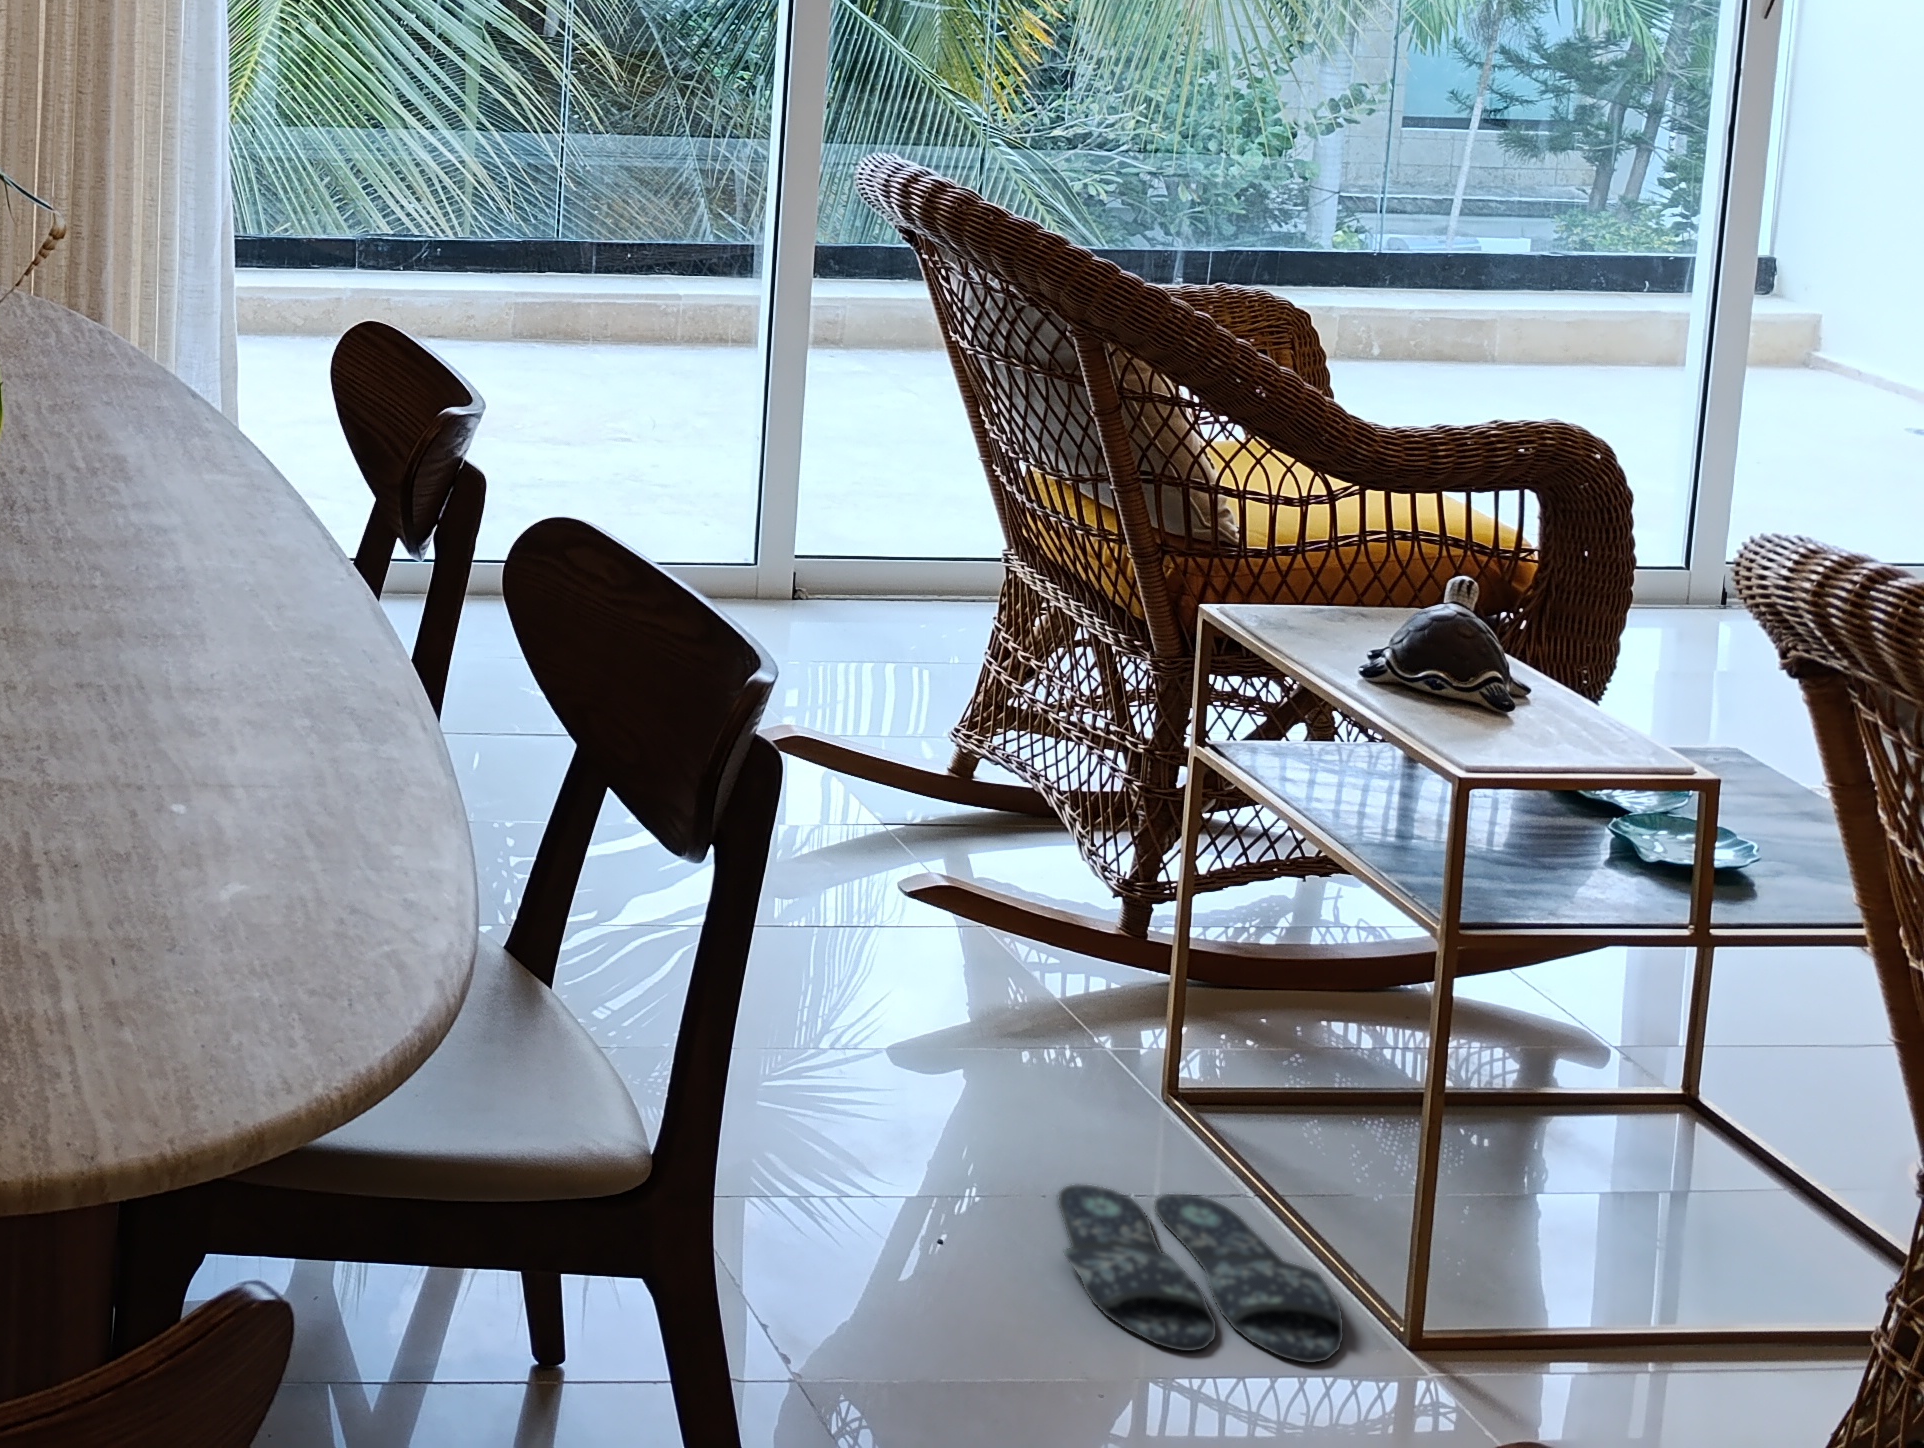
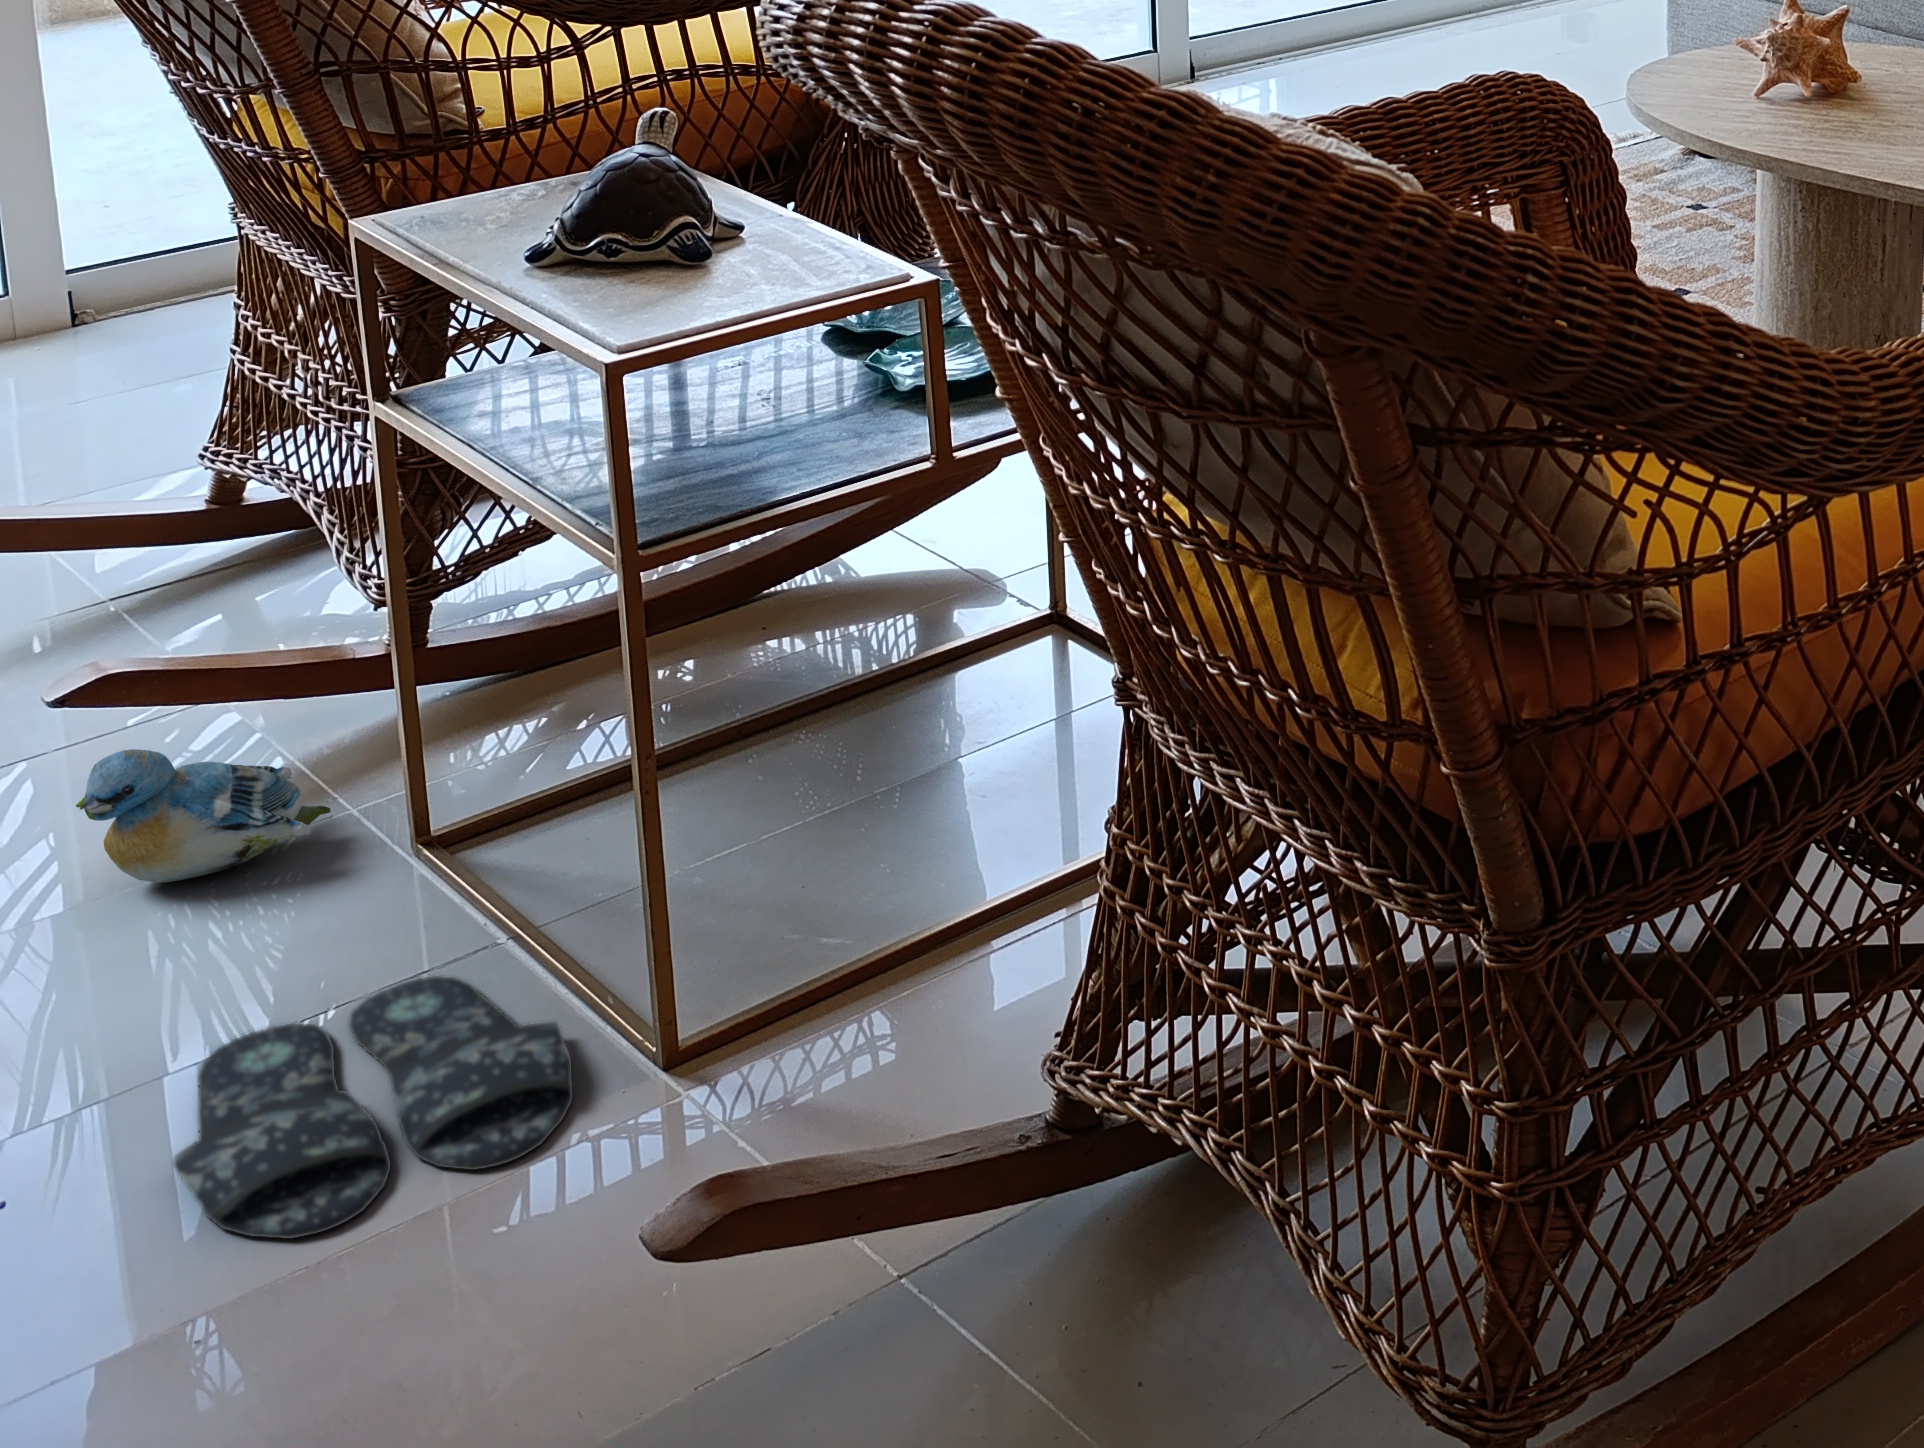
plush toy: none [950,943,1103,1056] -> present [76,749,331,883]

